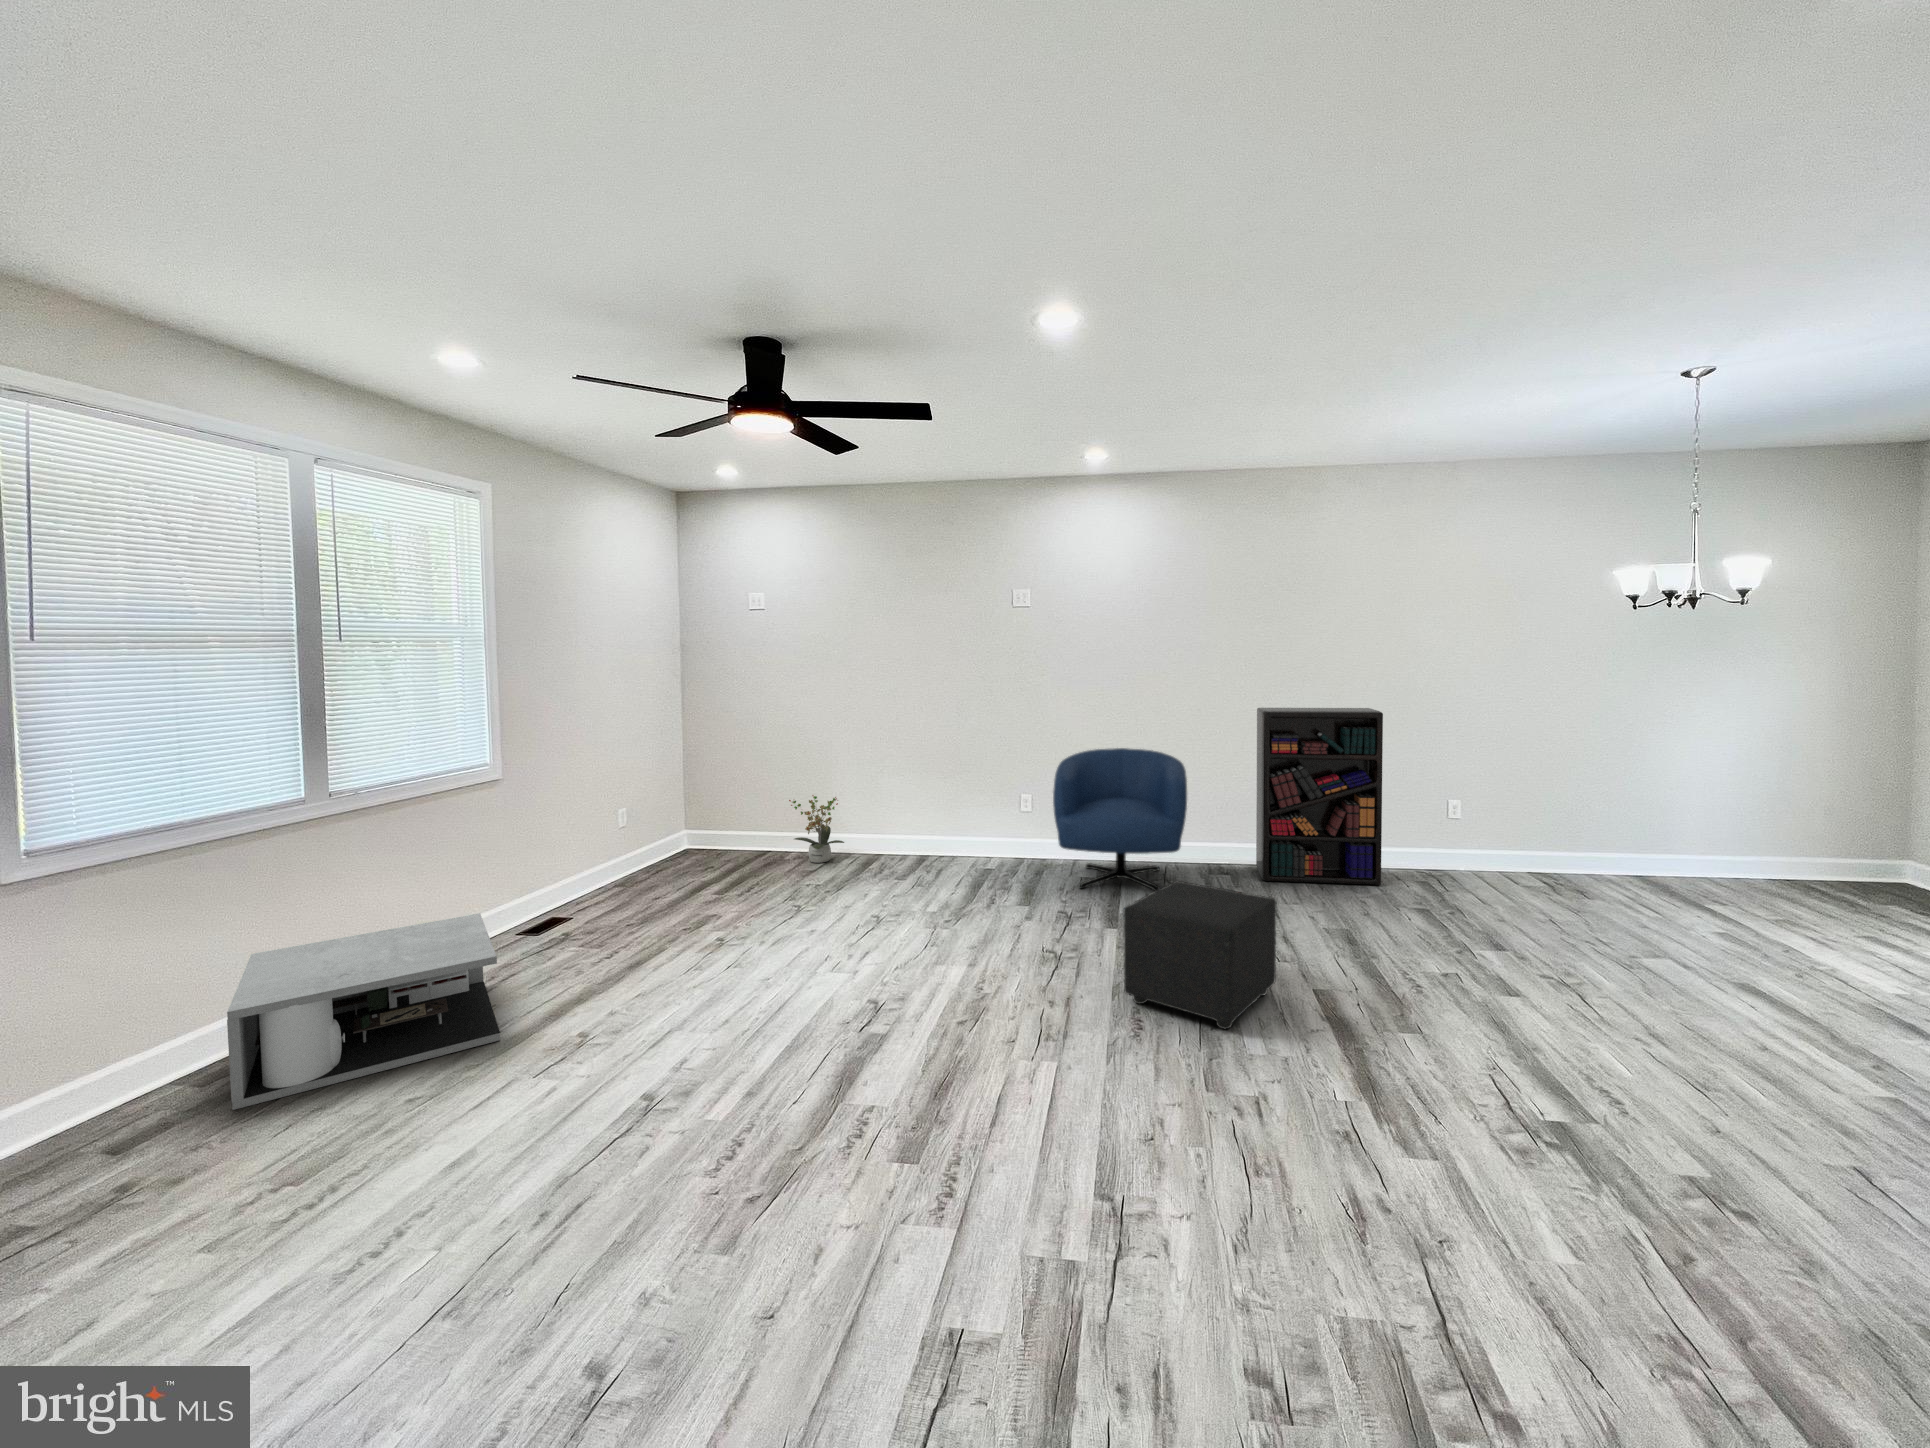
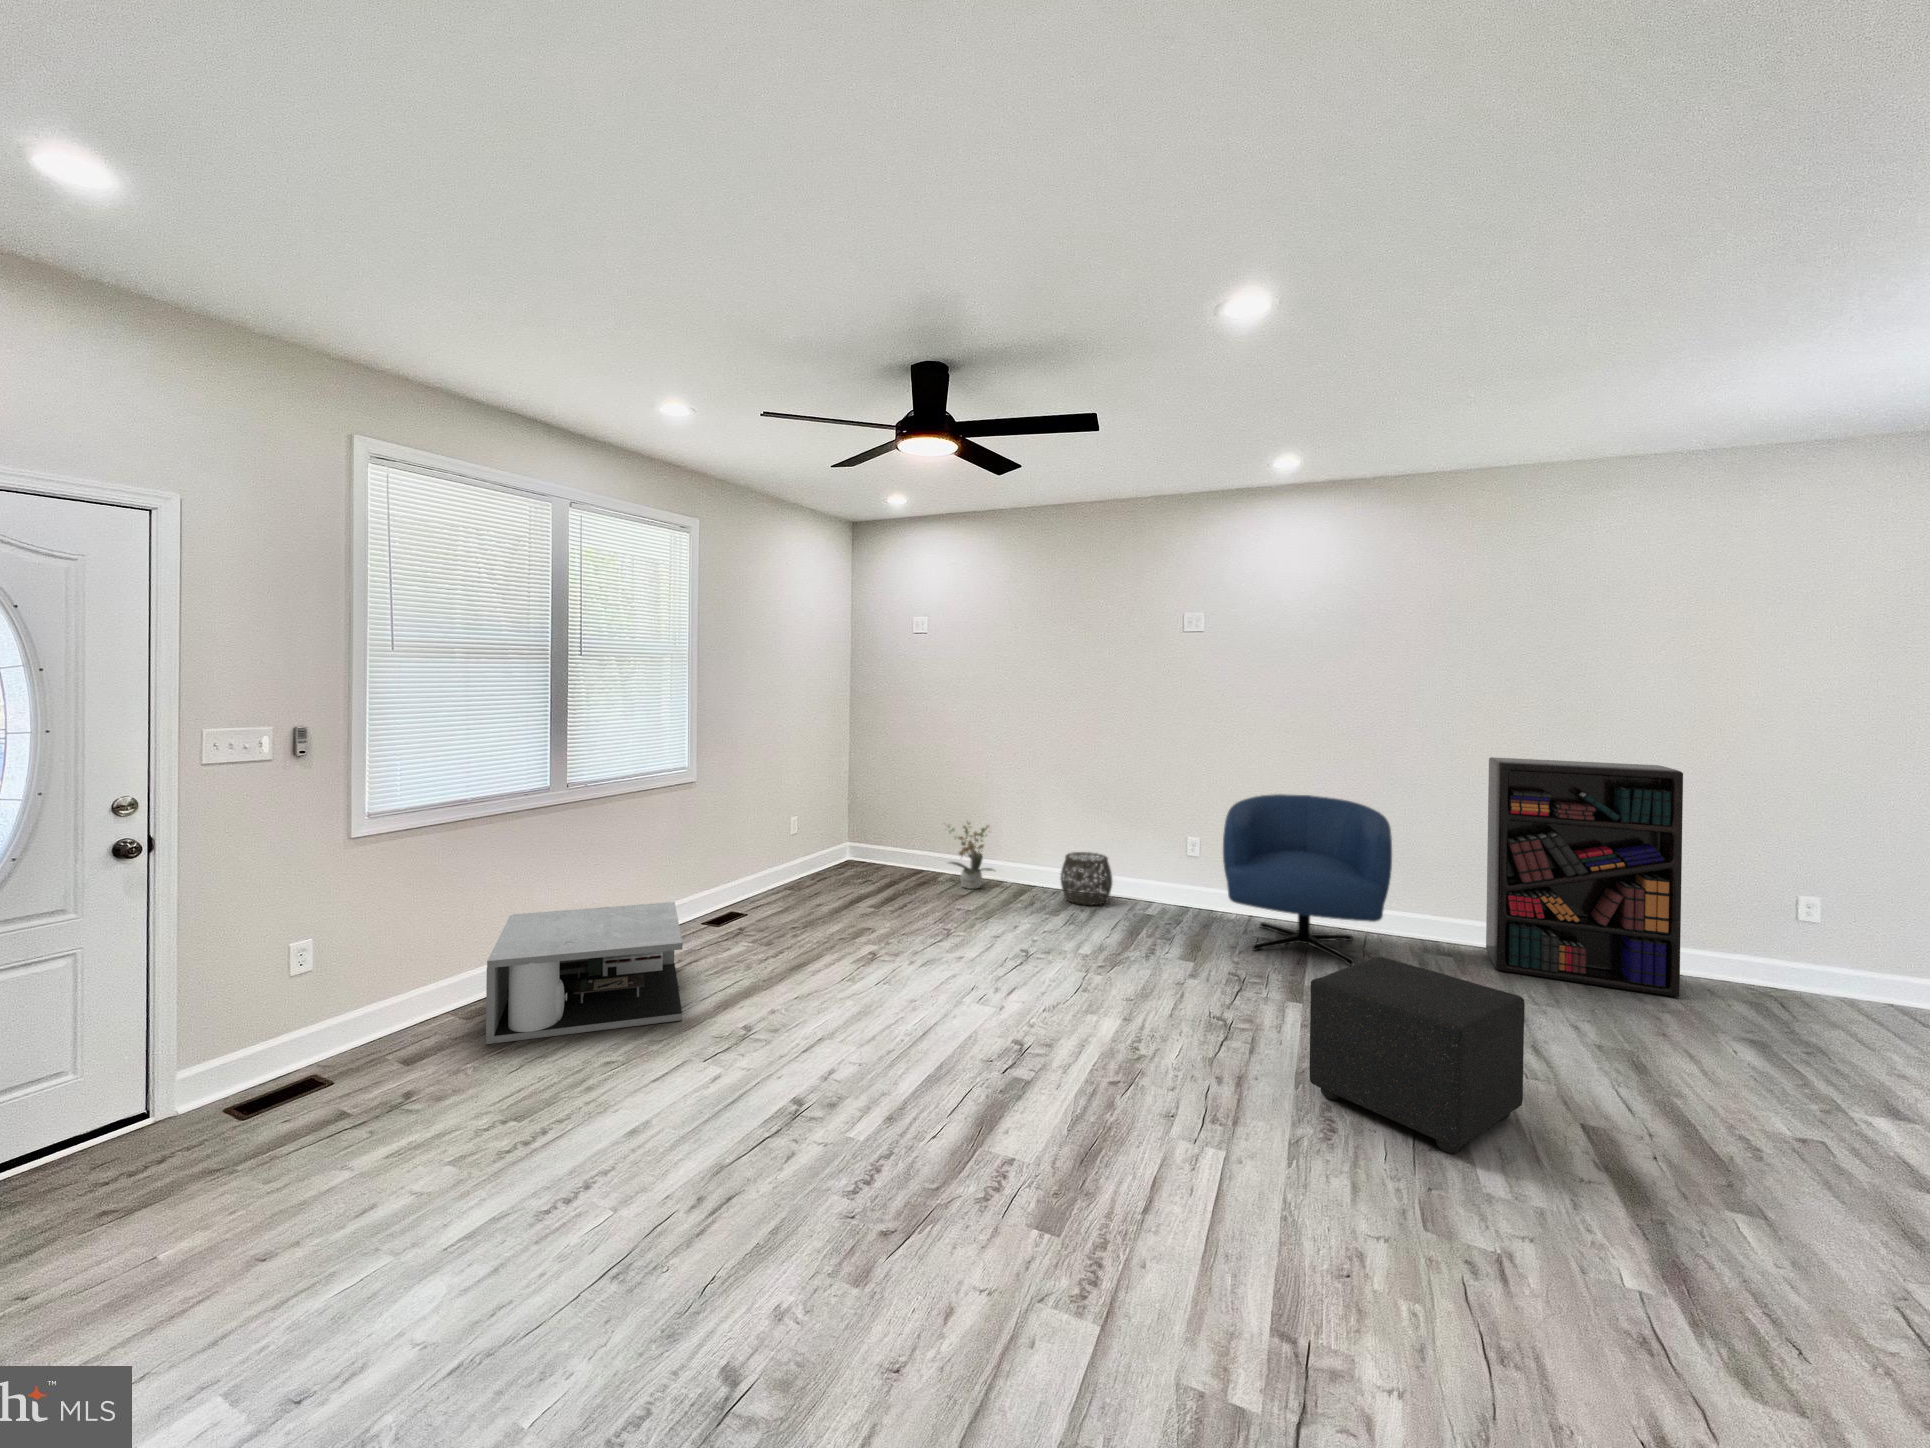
woven basket: none [908,816,958,866] -> present [1061,852,1112,905]

